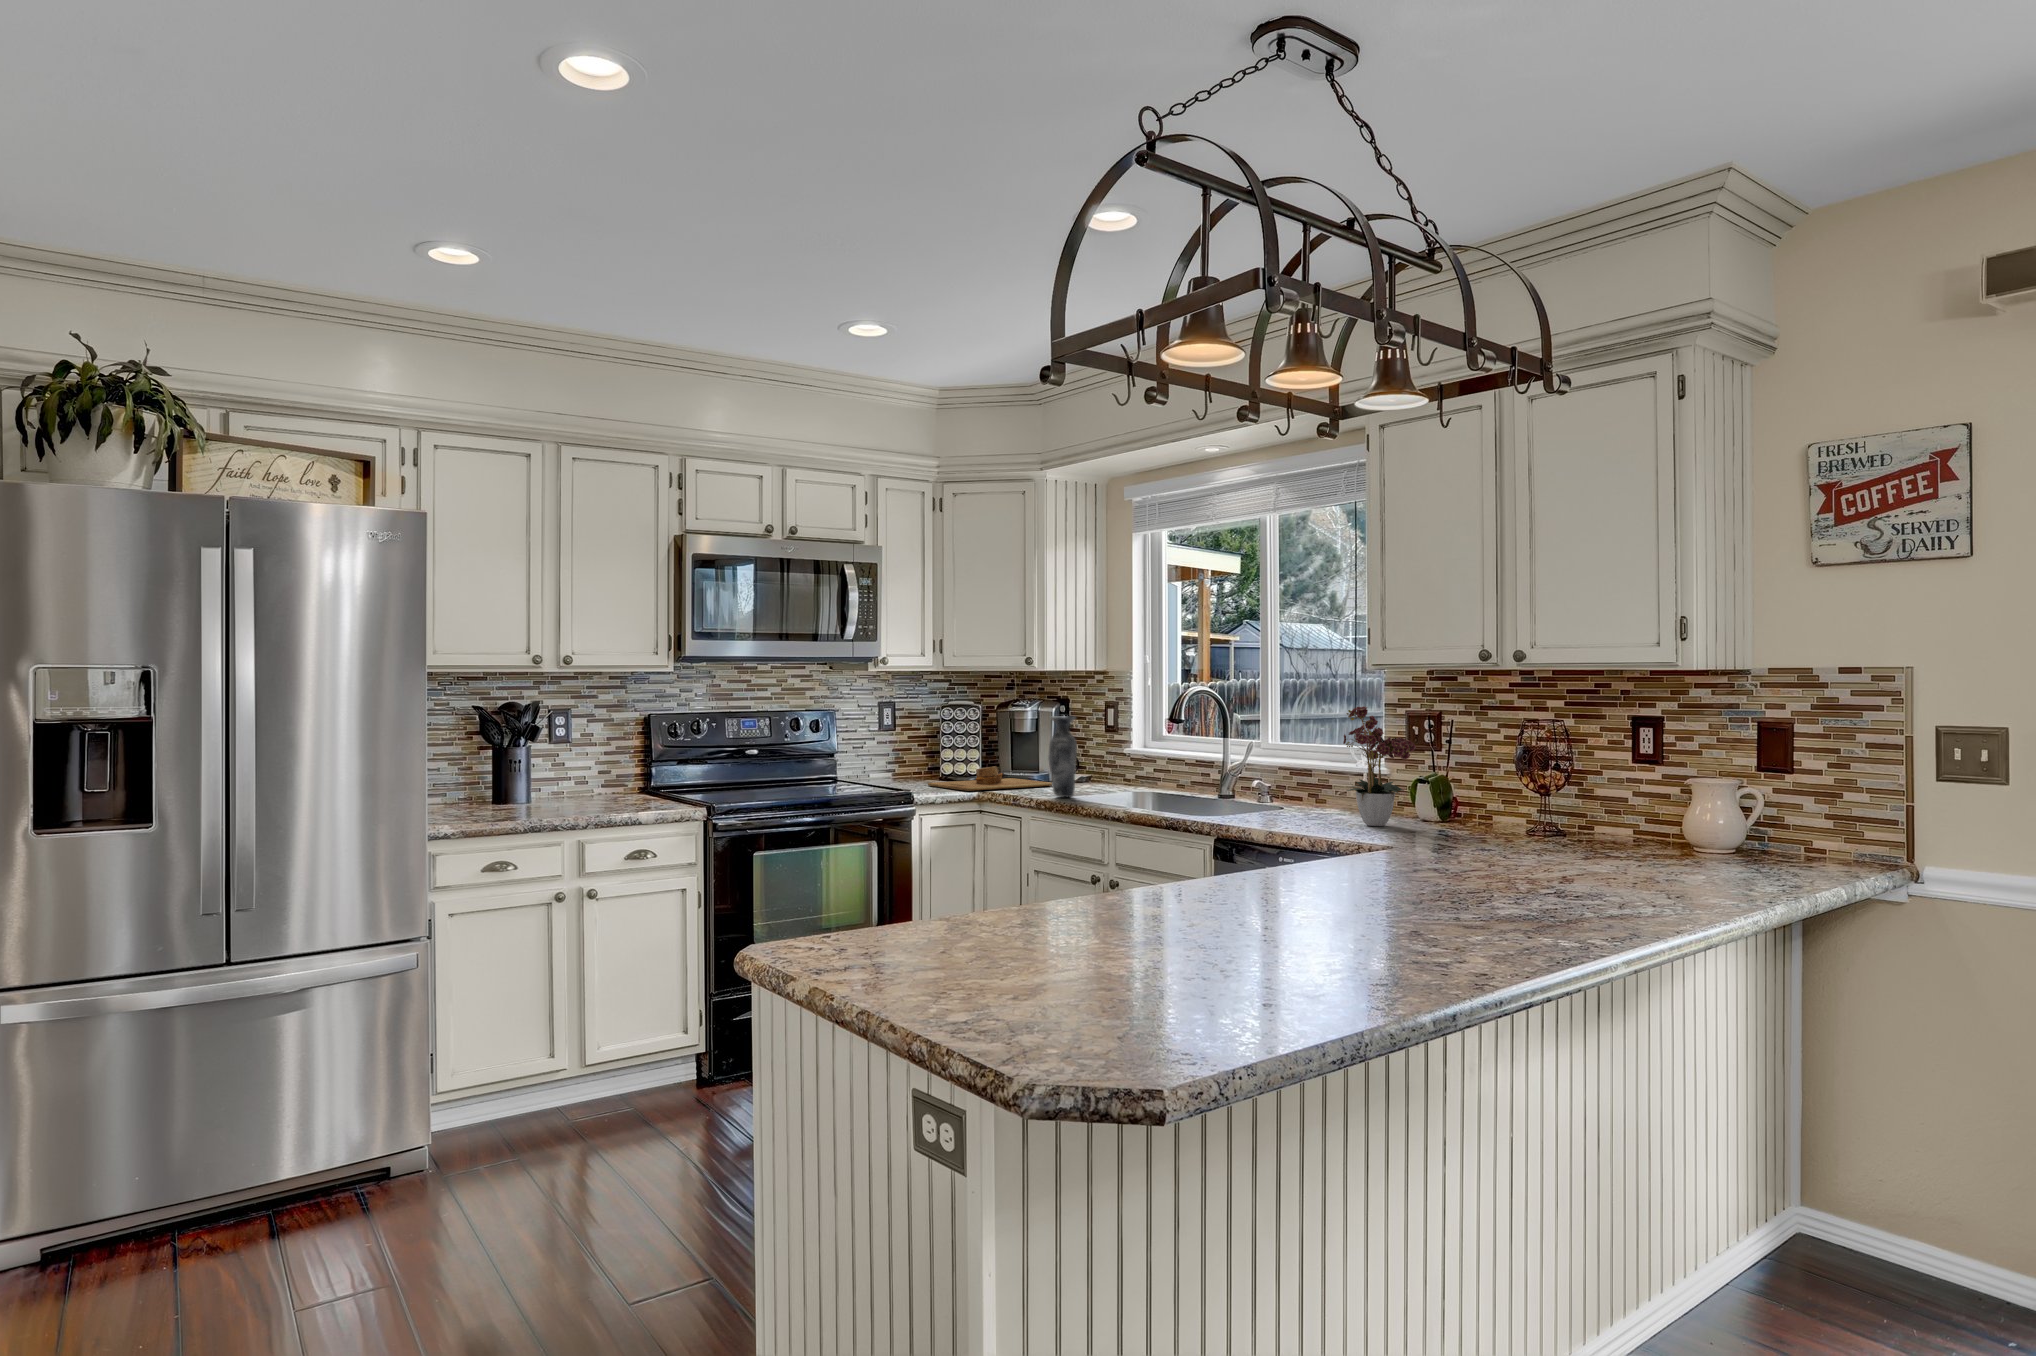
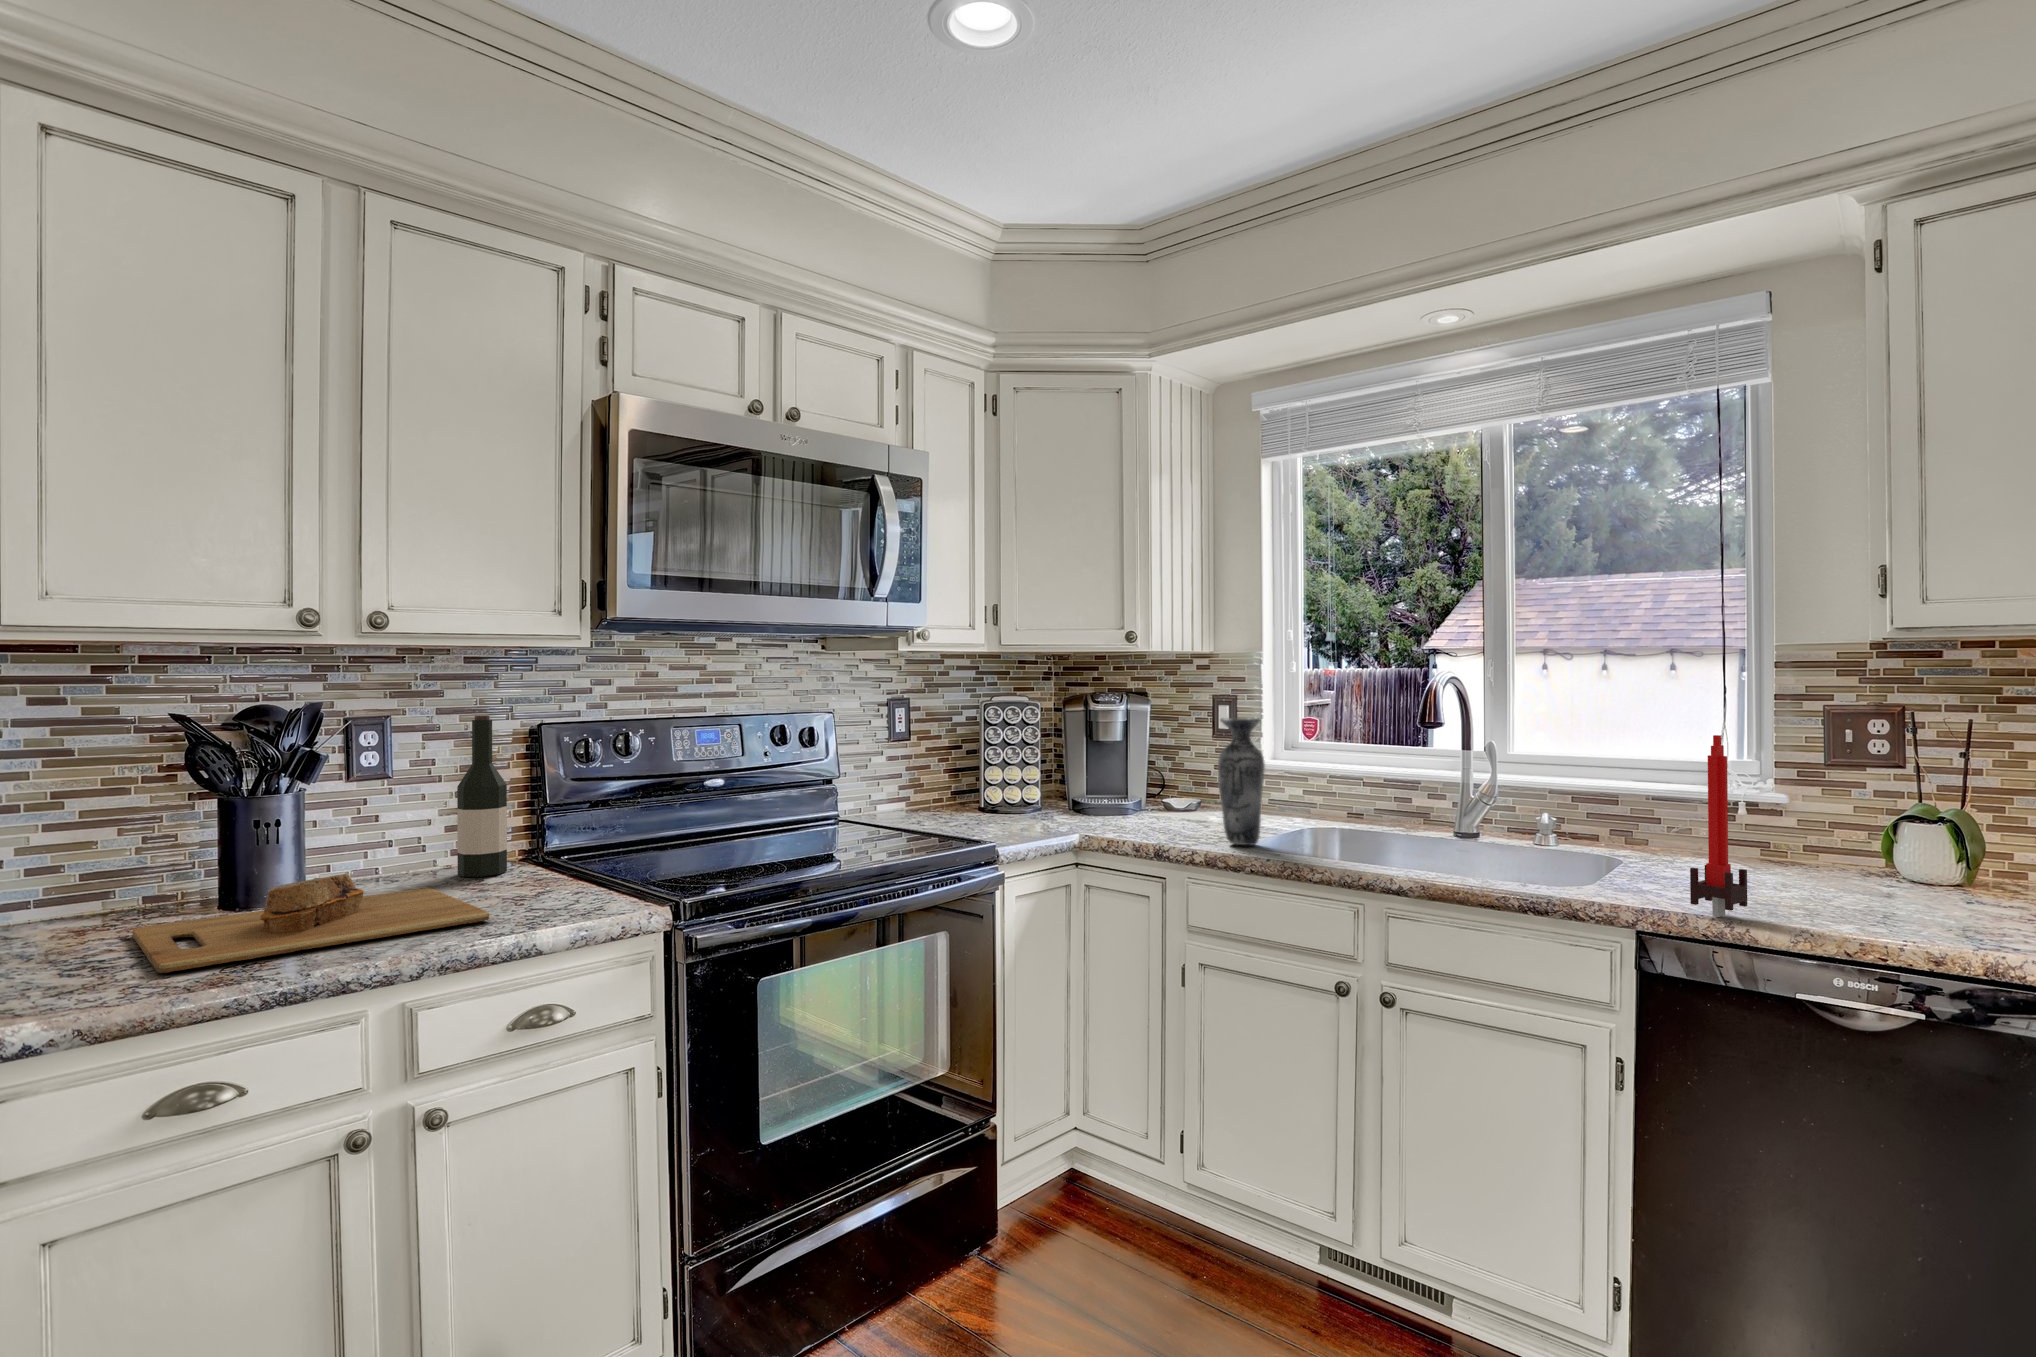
flower arrangement: present [1343,706,1416,826] -> none [1849,689,1995,905]
wine bottle: none [604,710,630,797] -> present [457,715,507,877]
candle: none [1221,725,1249,825] -> present [1690,735,1747,917]
cutting board: present [928,766,1052,791] -> present [132,874,489,973]

